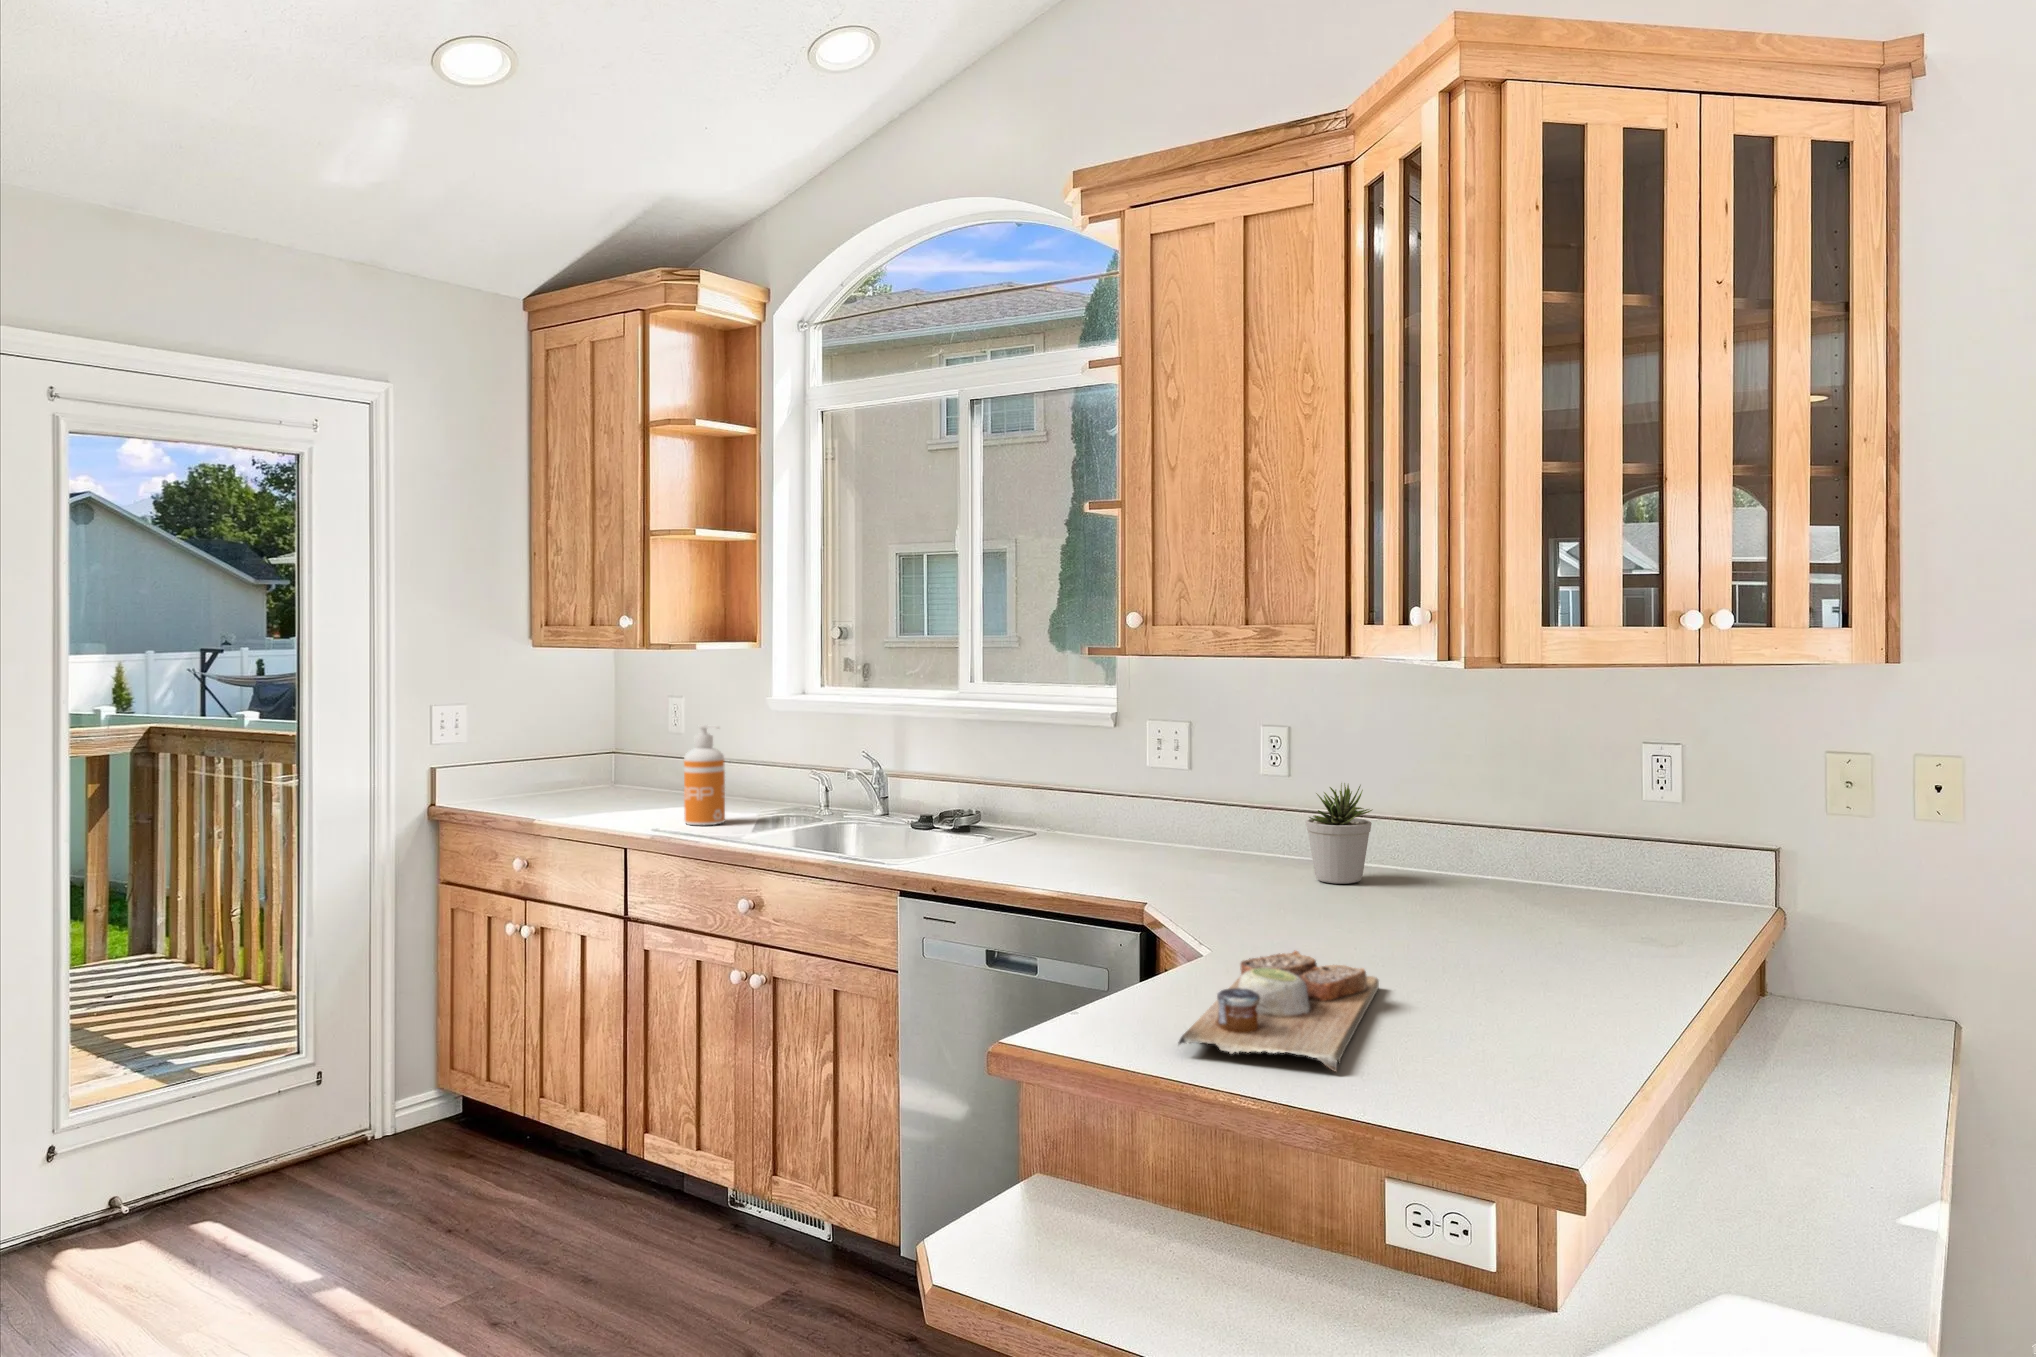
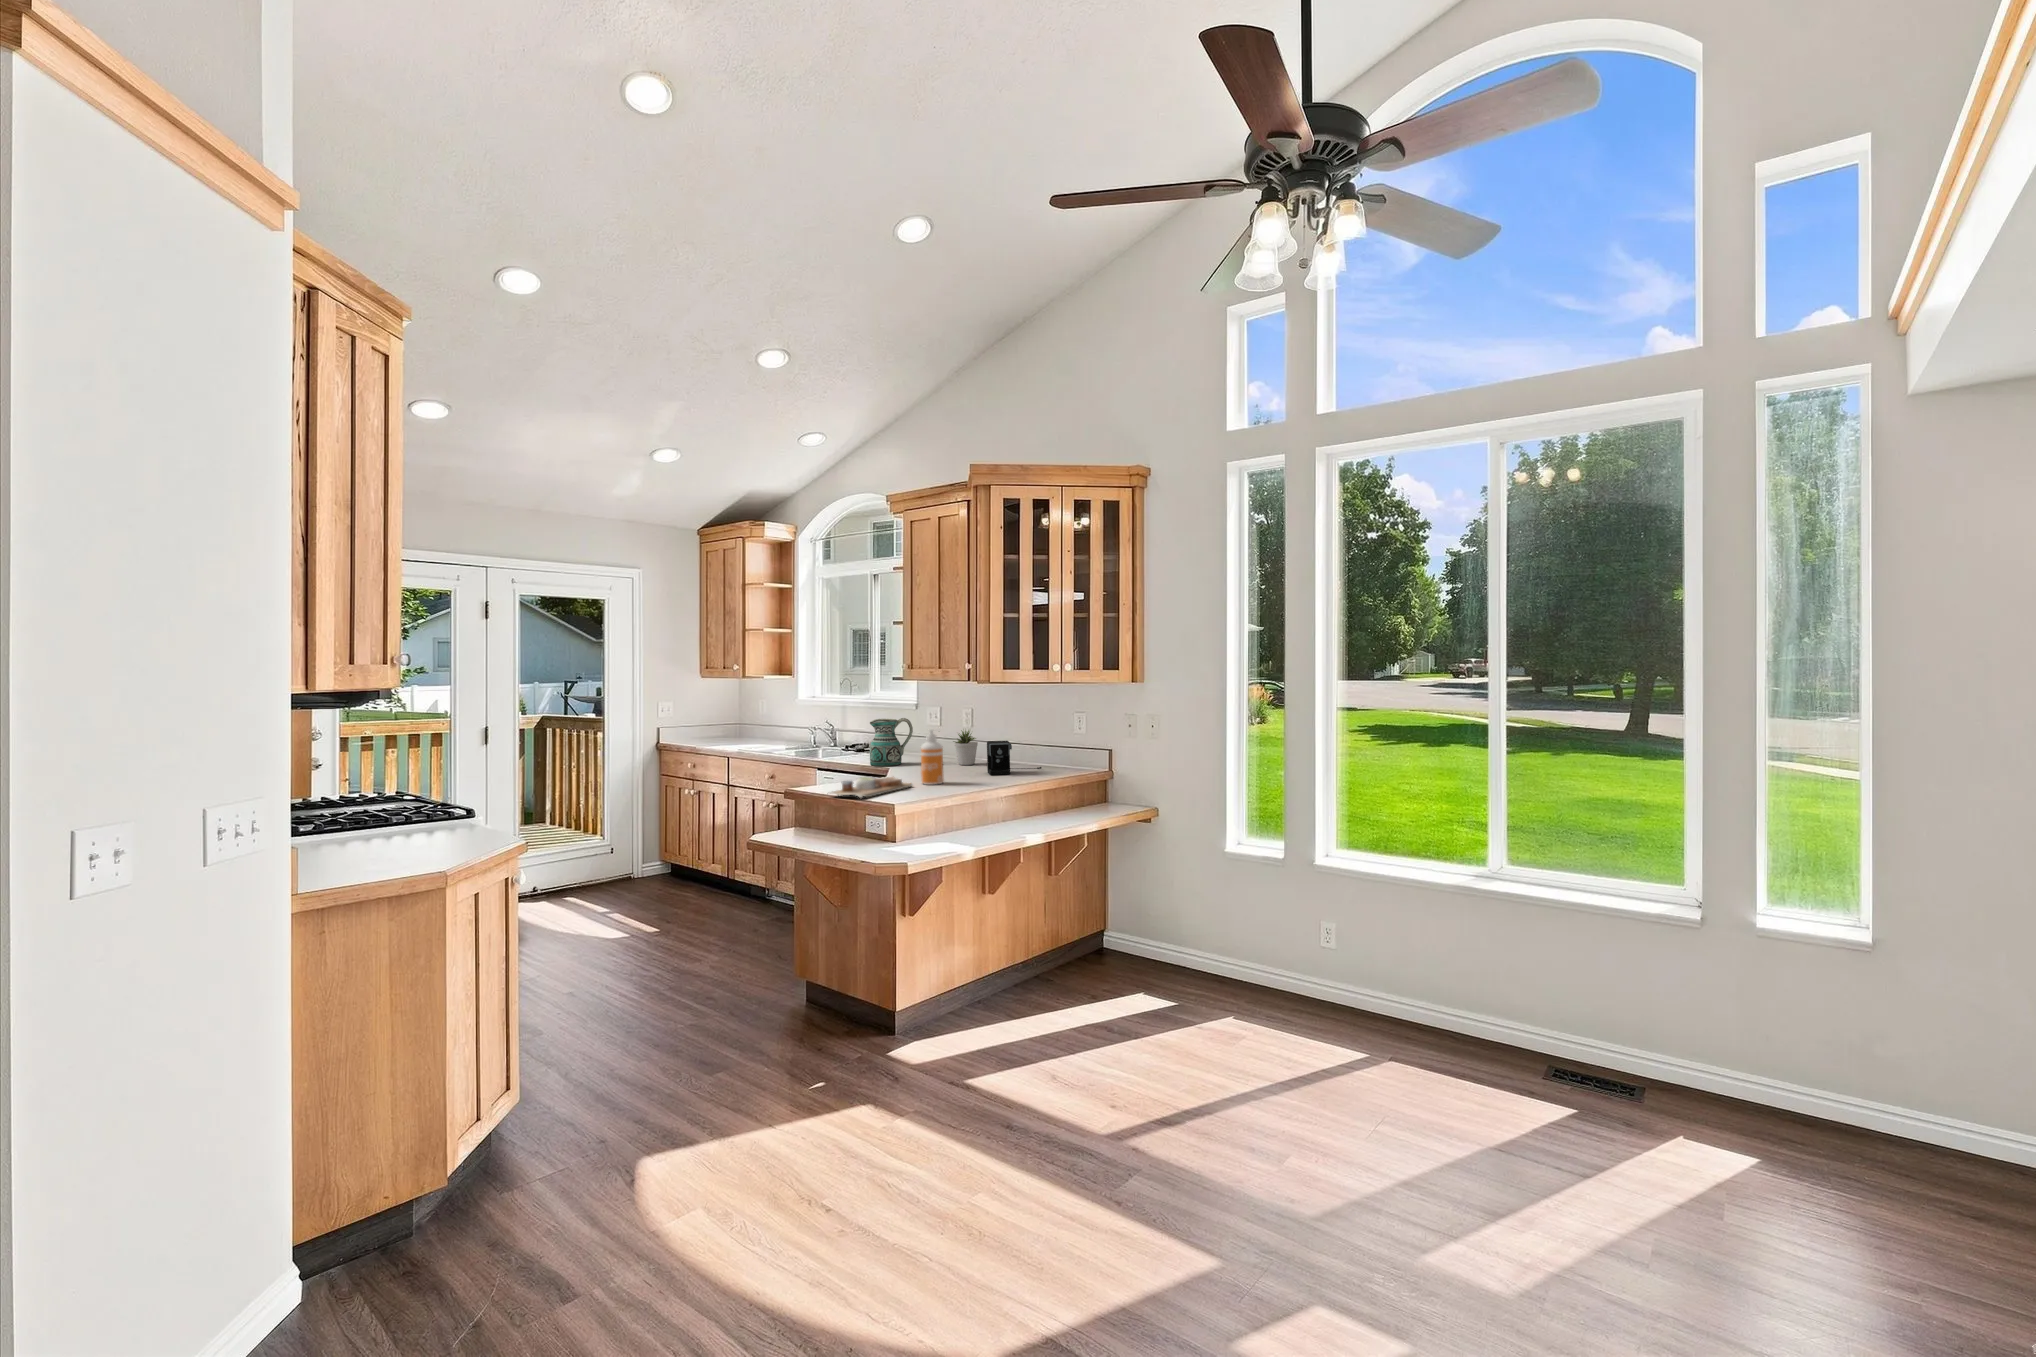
soap dispenser: present [684,725,725,825] -> present [921,729,943,785]
ceramic pitcher: none [1068,752,1182,886] -> present [870,718,913,766]
coffee maker: none [1466,823,1602,929] -> present [987,741,1041,775]

